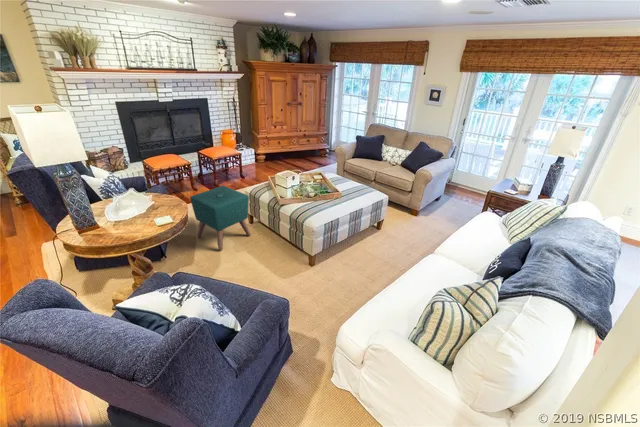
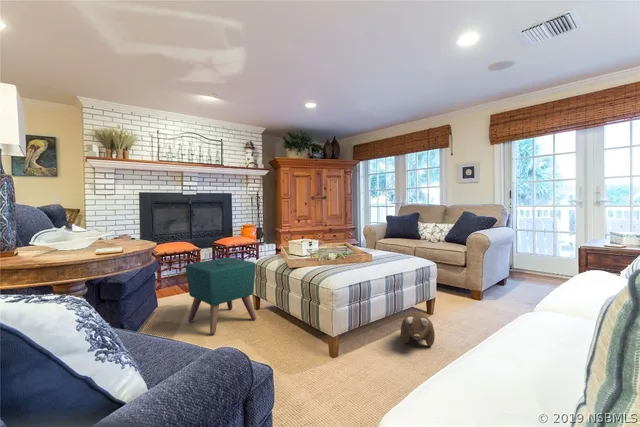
plush toy: none [358,238,381,261] -> present [401,312,435,346]

